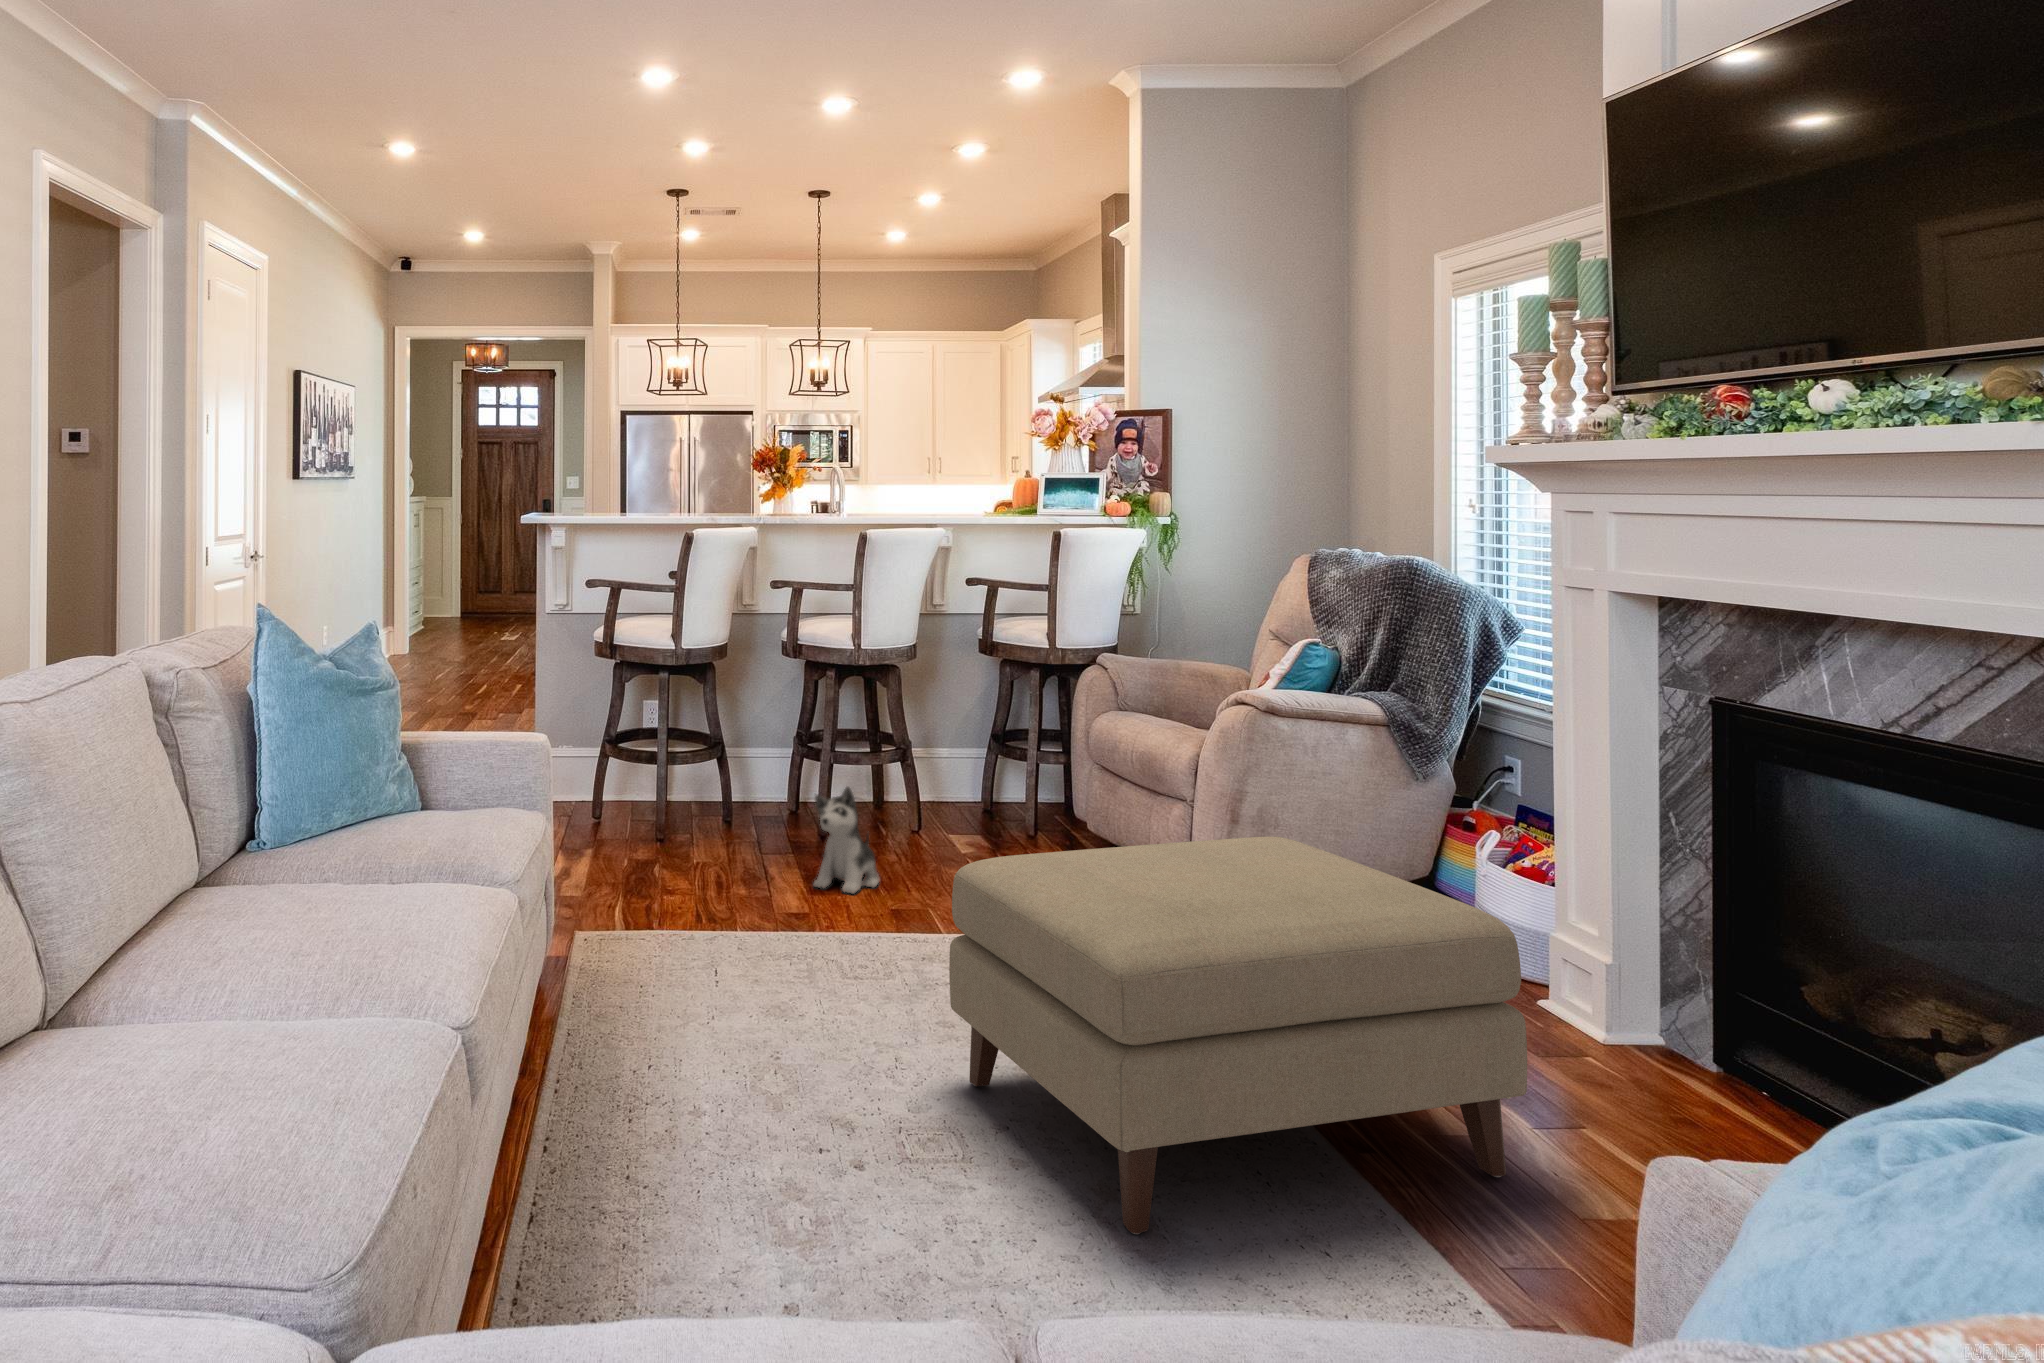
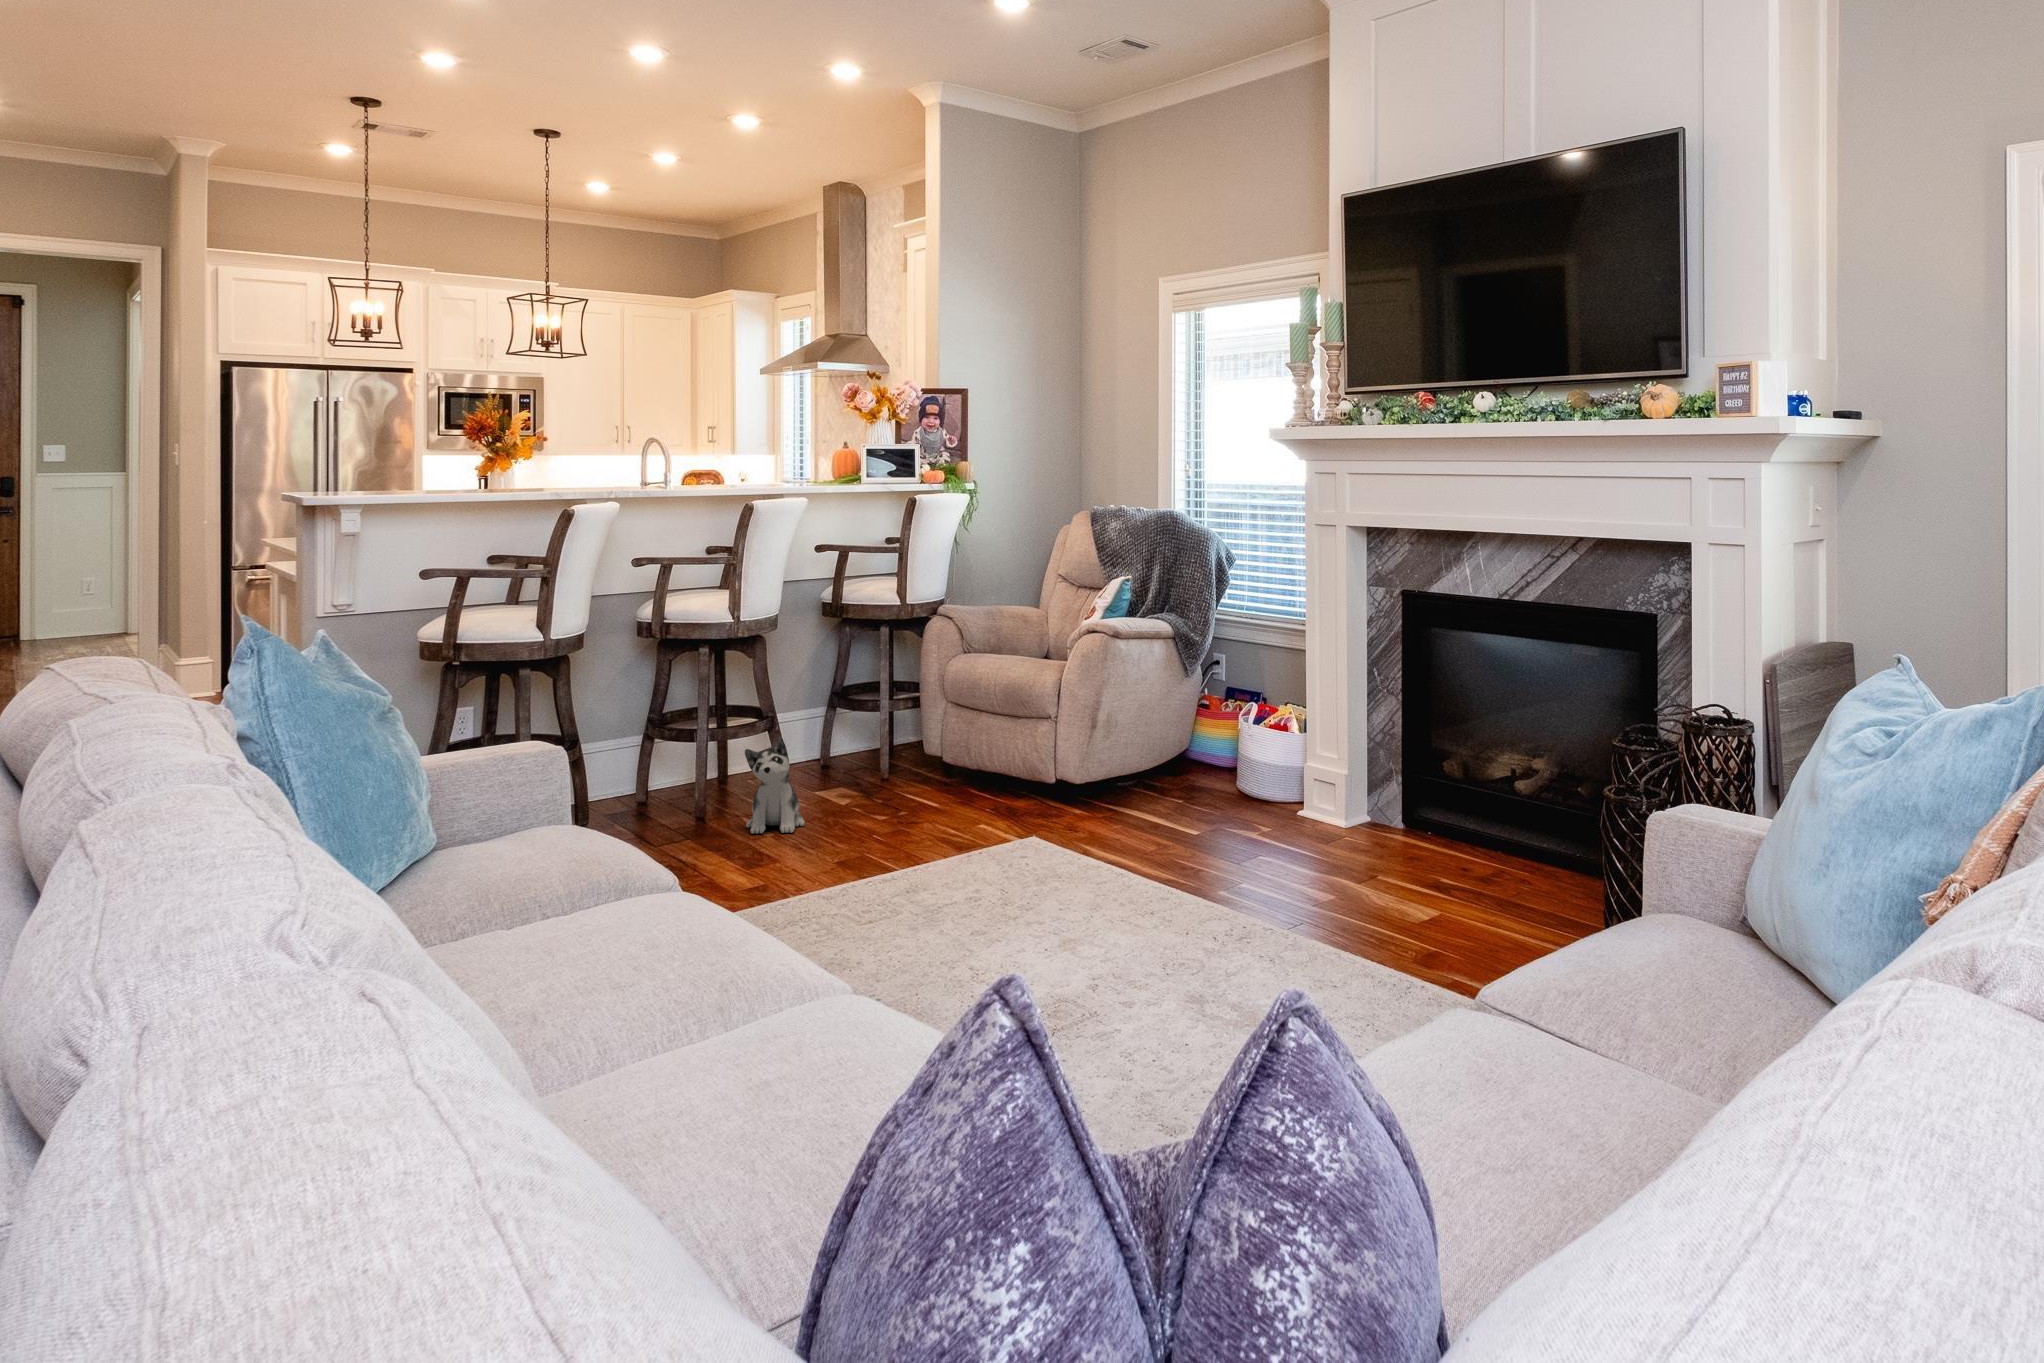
ottoman: present [949,837,1527,1234] -> none [1016,709,1361,952]

